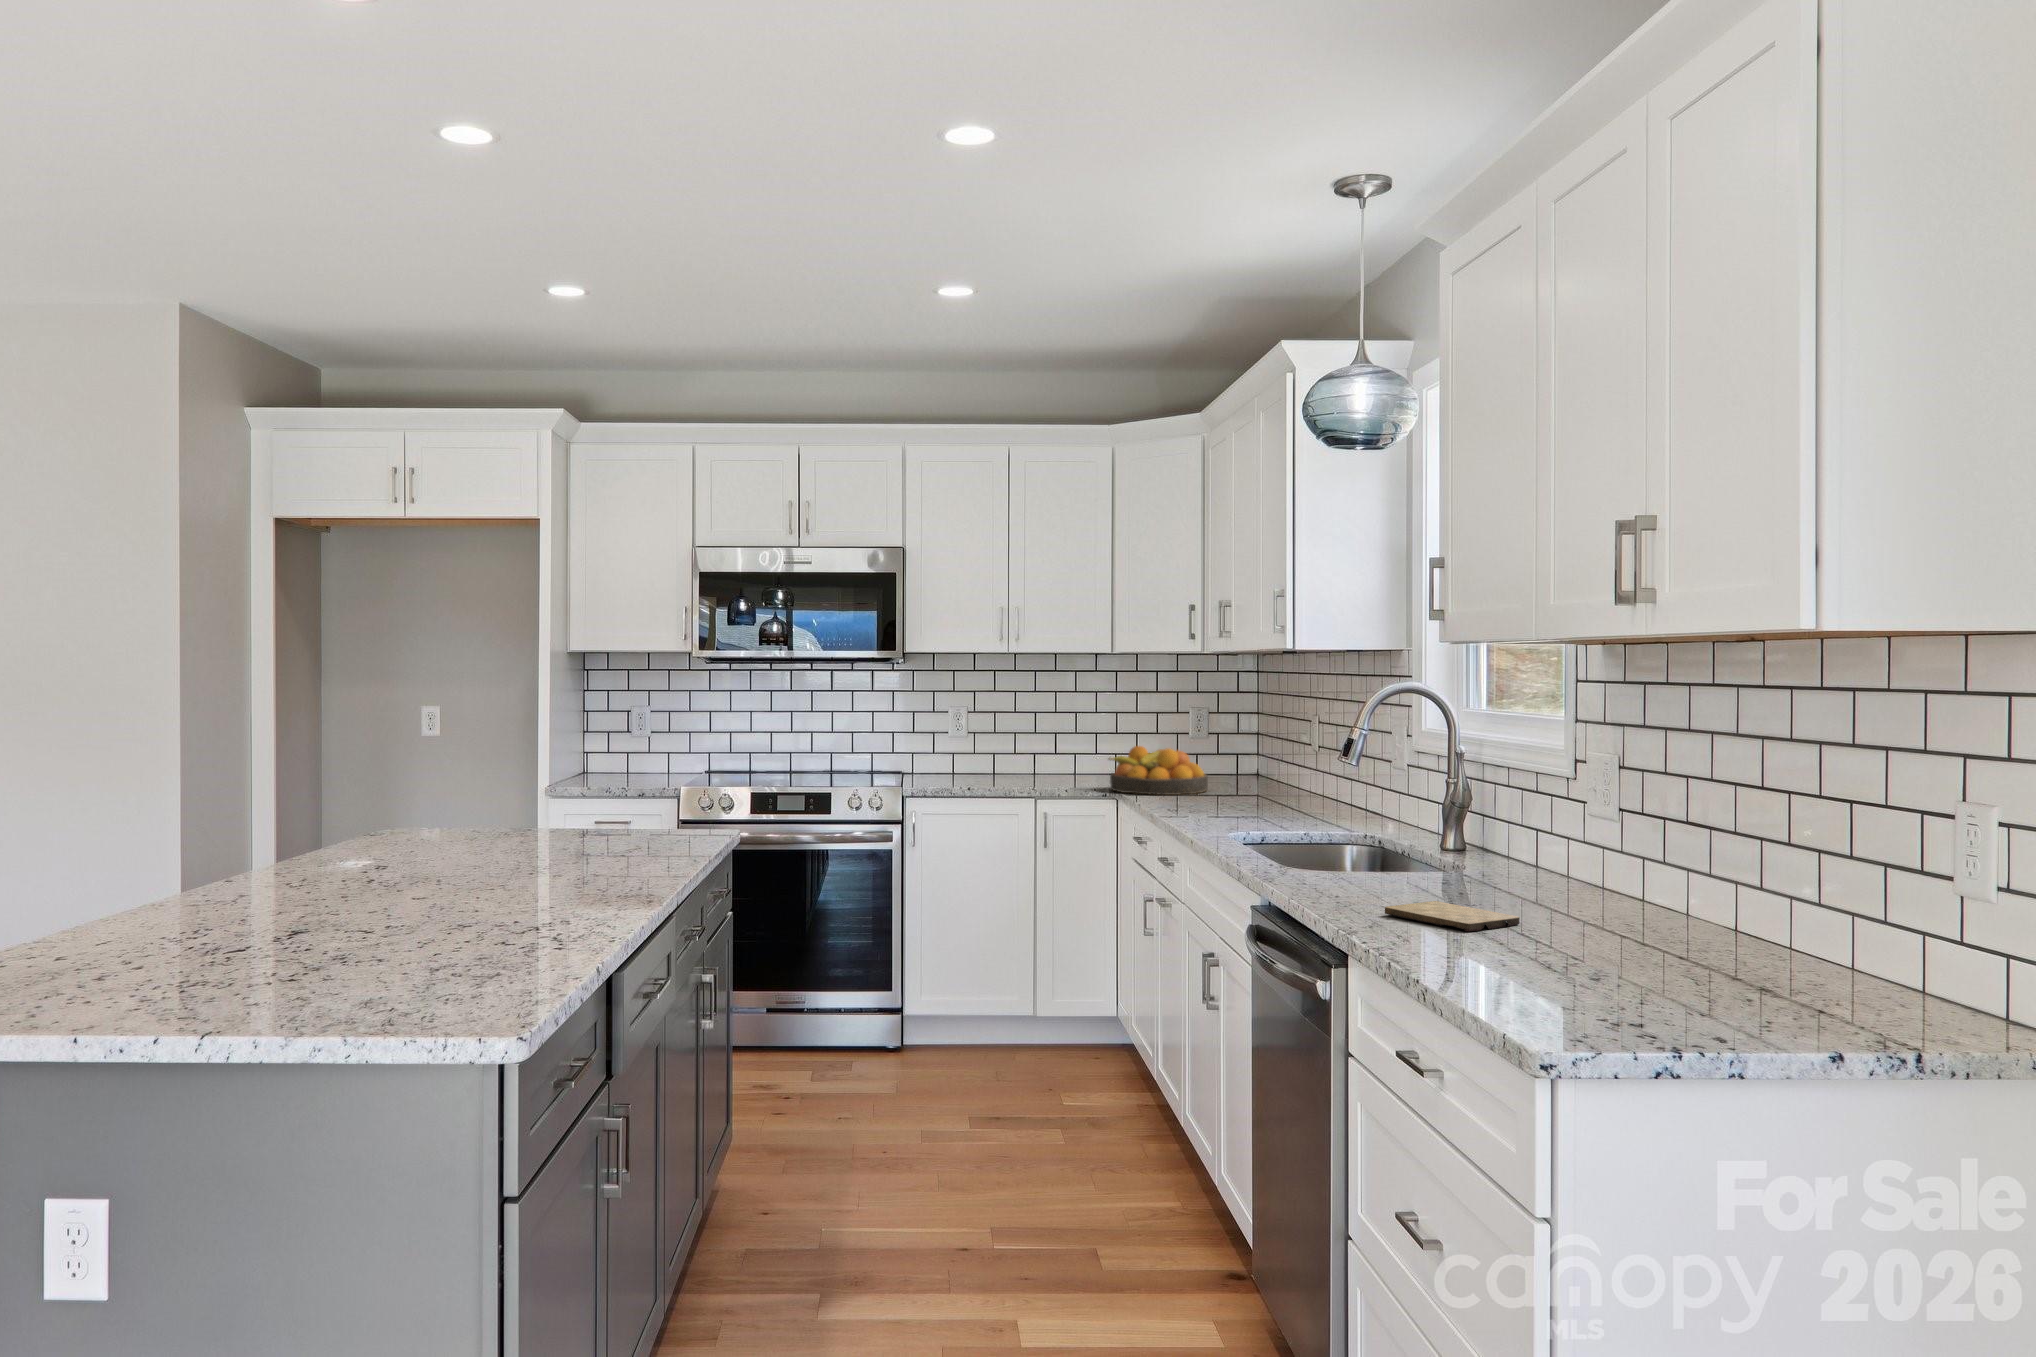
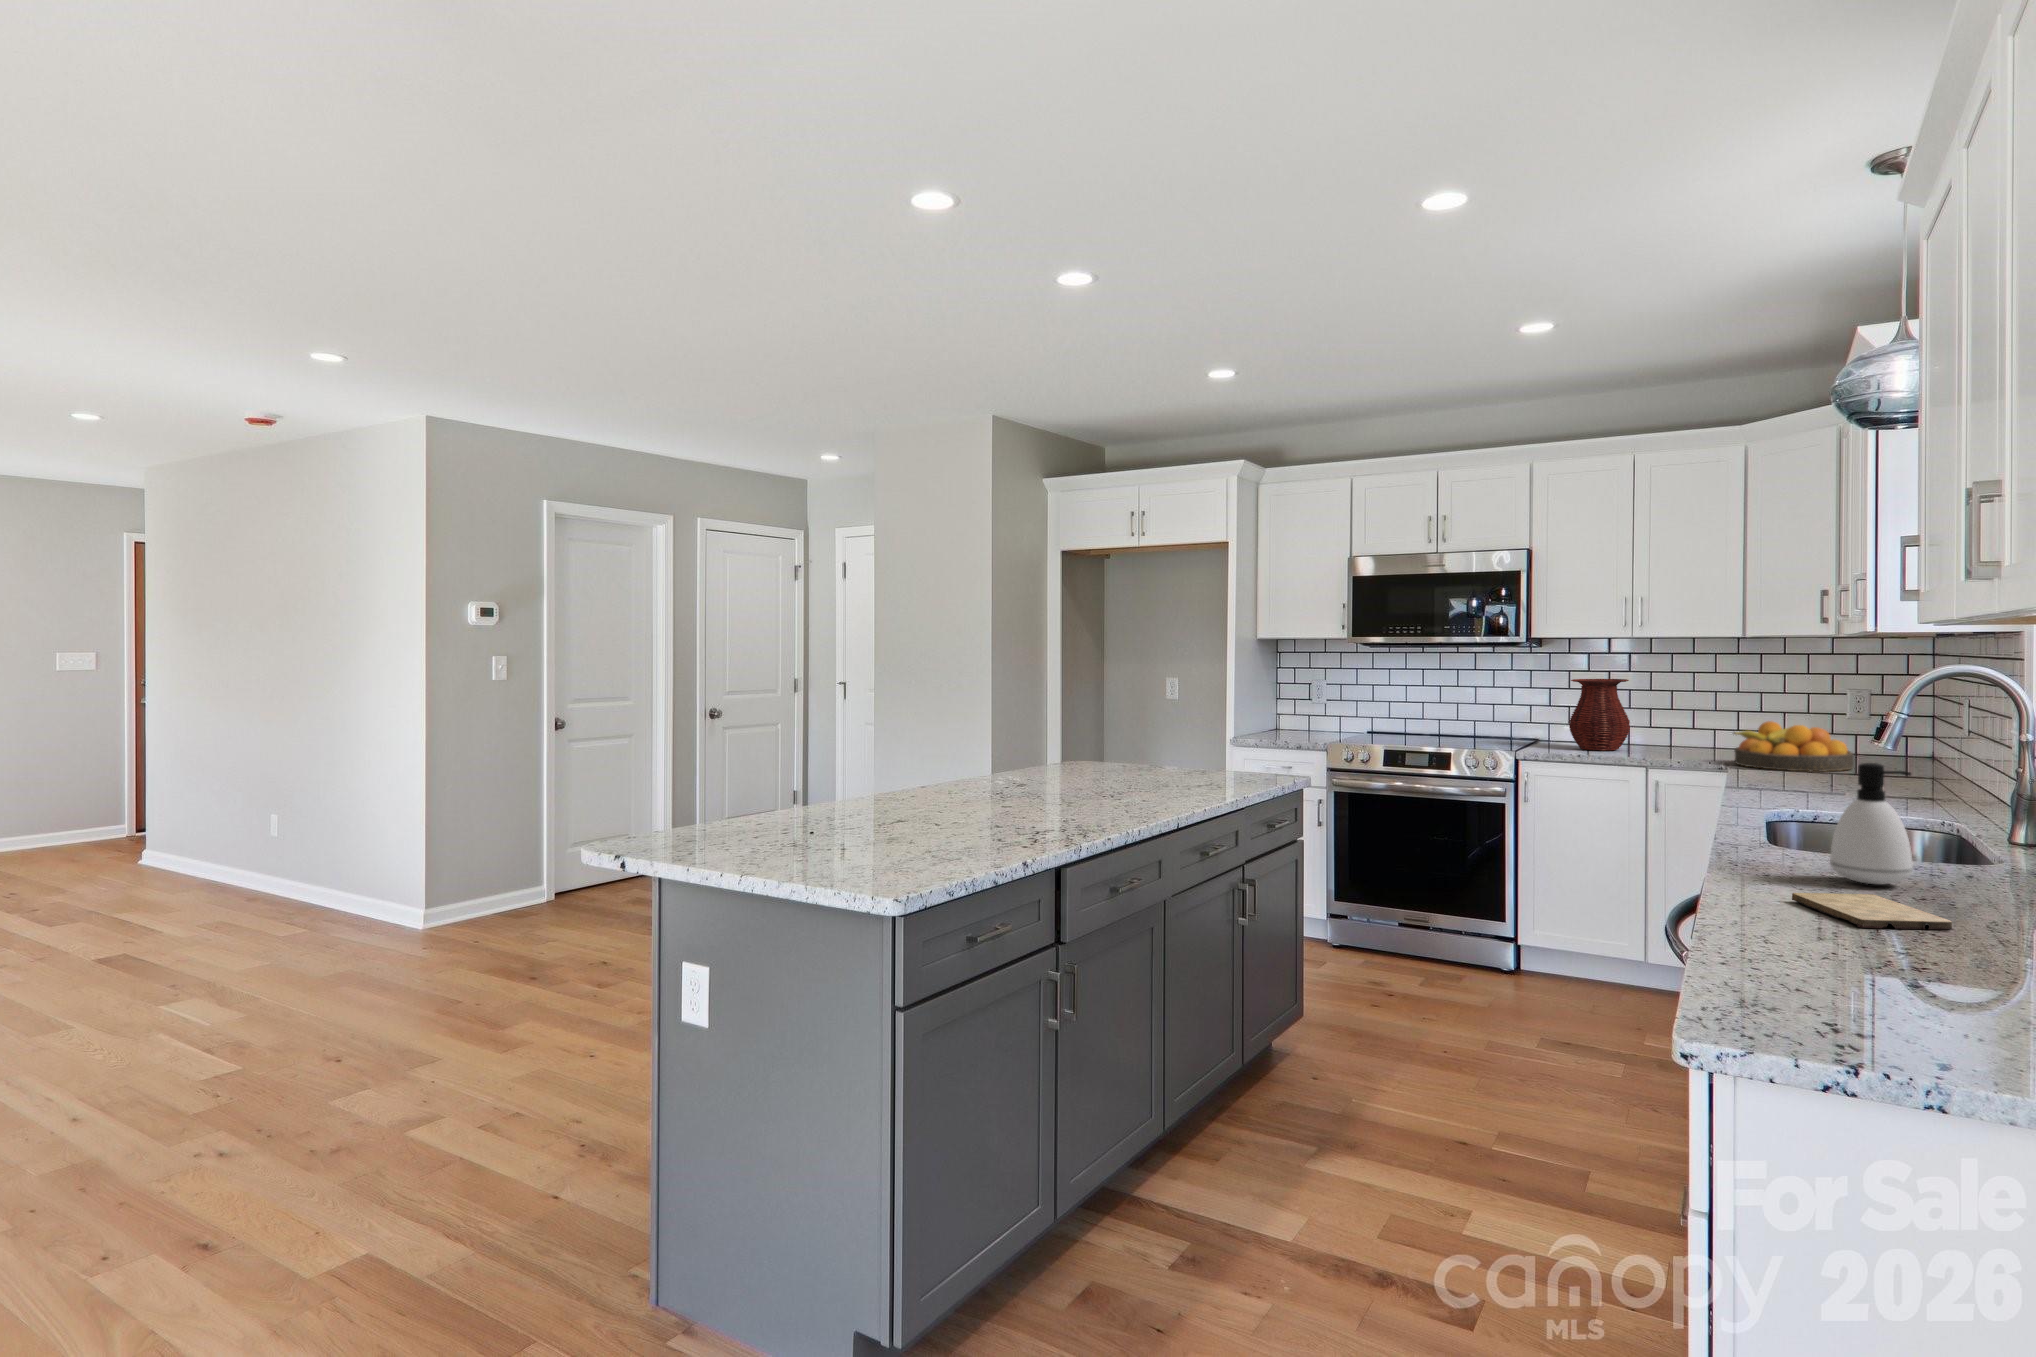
vase: none [939,704,999,783] -> present [1569,679,1630,750]
soap dispenser: none [1372,777,1438,893] -> present [1830,763,1913,884]

